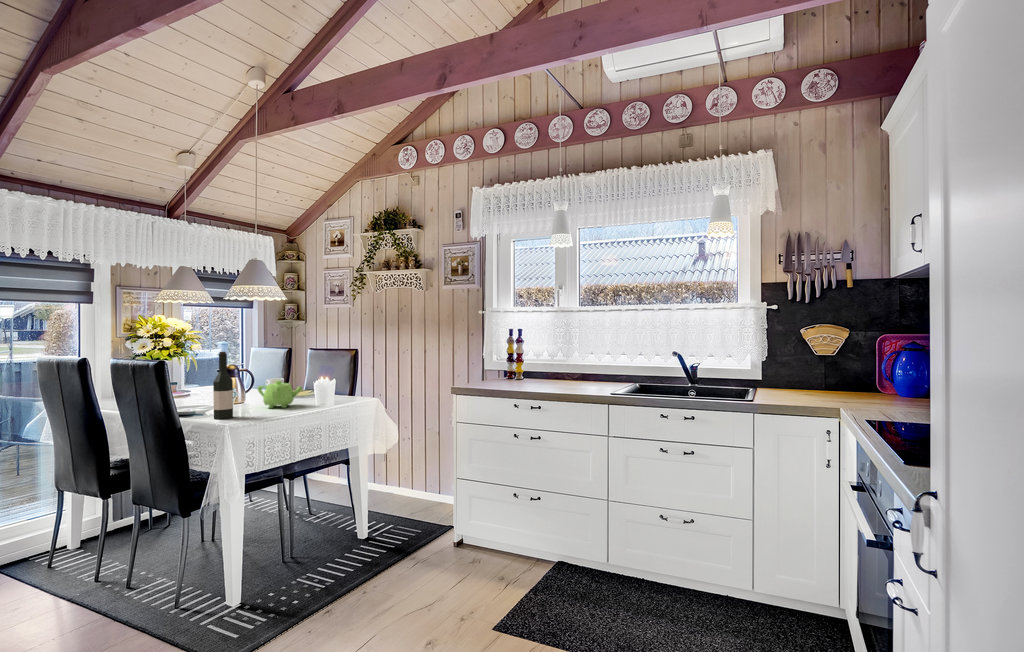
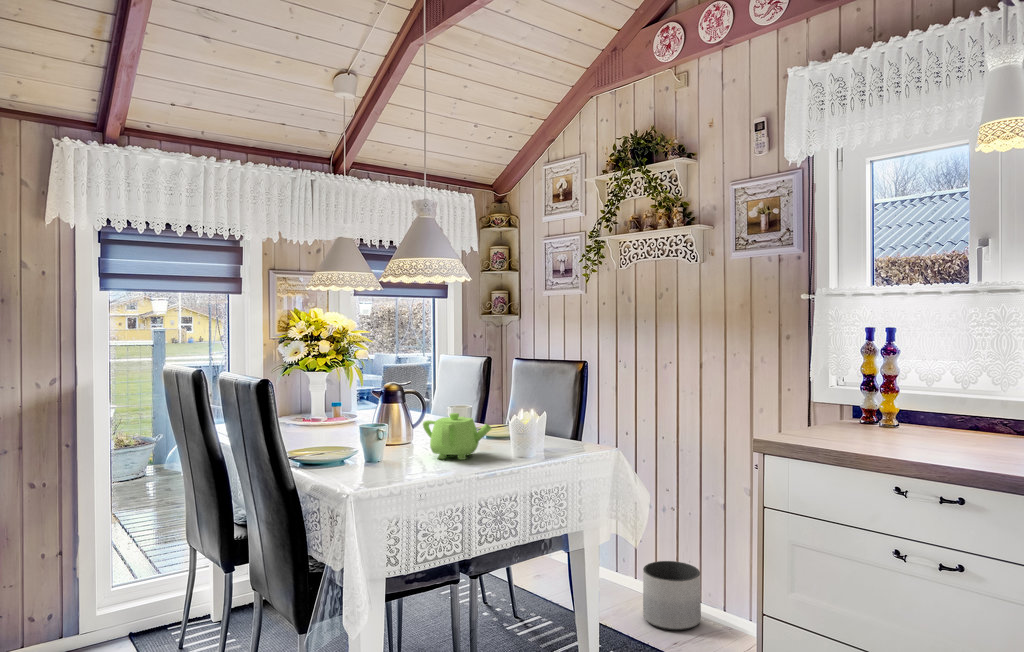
wine bottle: present [213,352,233,419] -> none [345,365,376,478]
planter: none [391,469,425,507] -> present [643,561,701,630]

